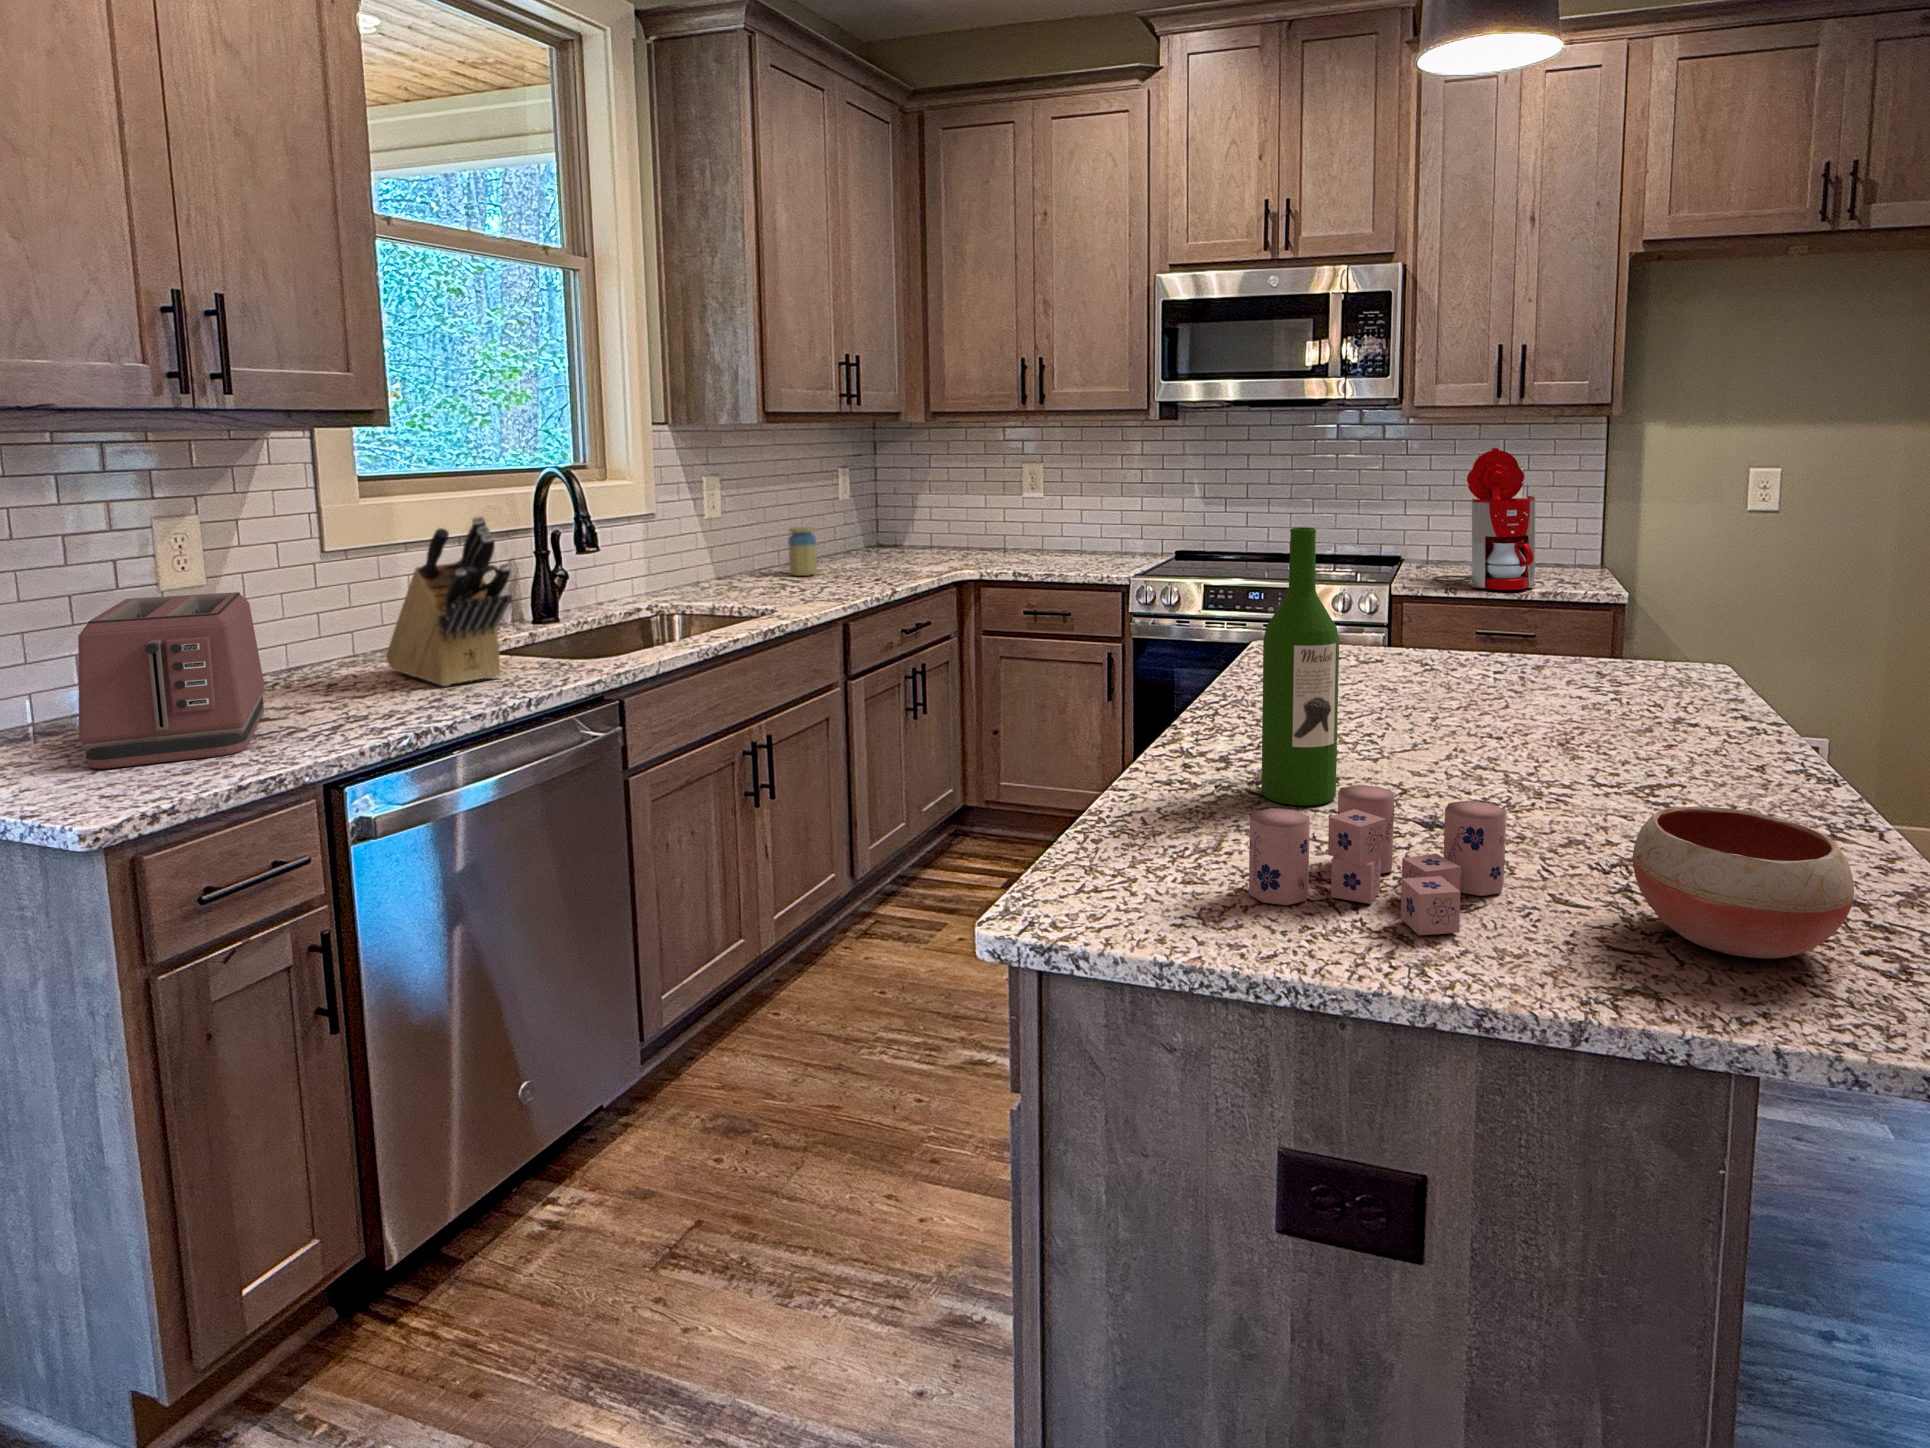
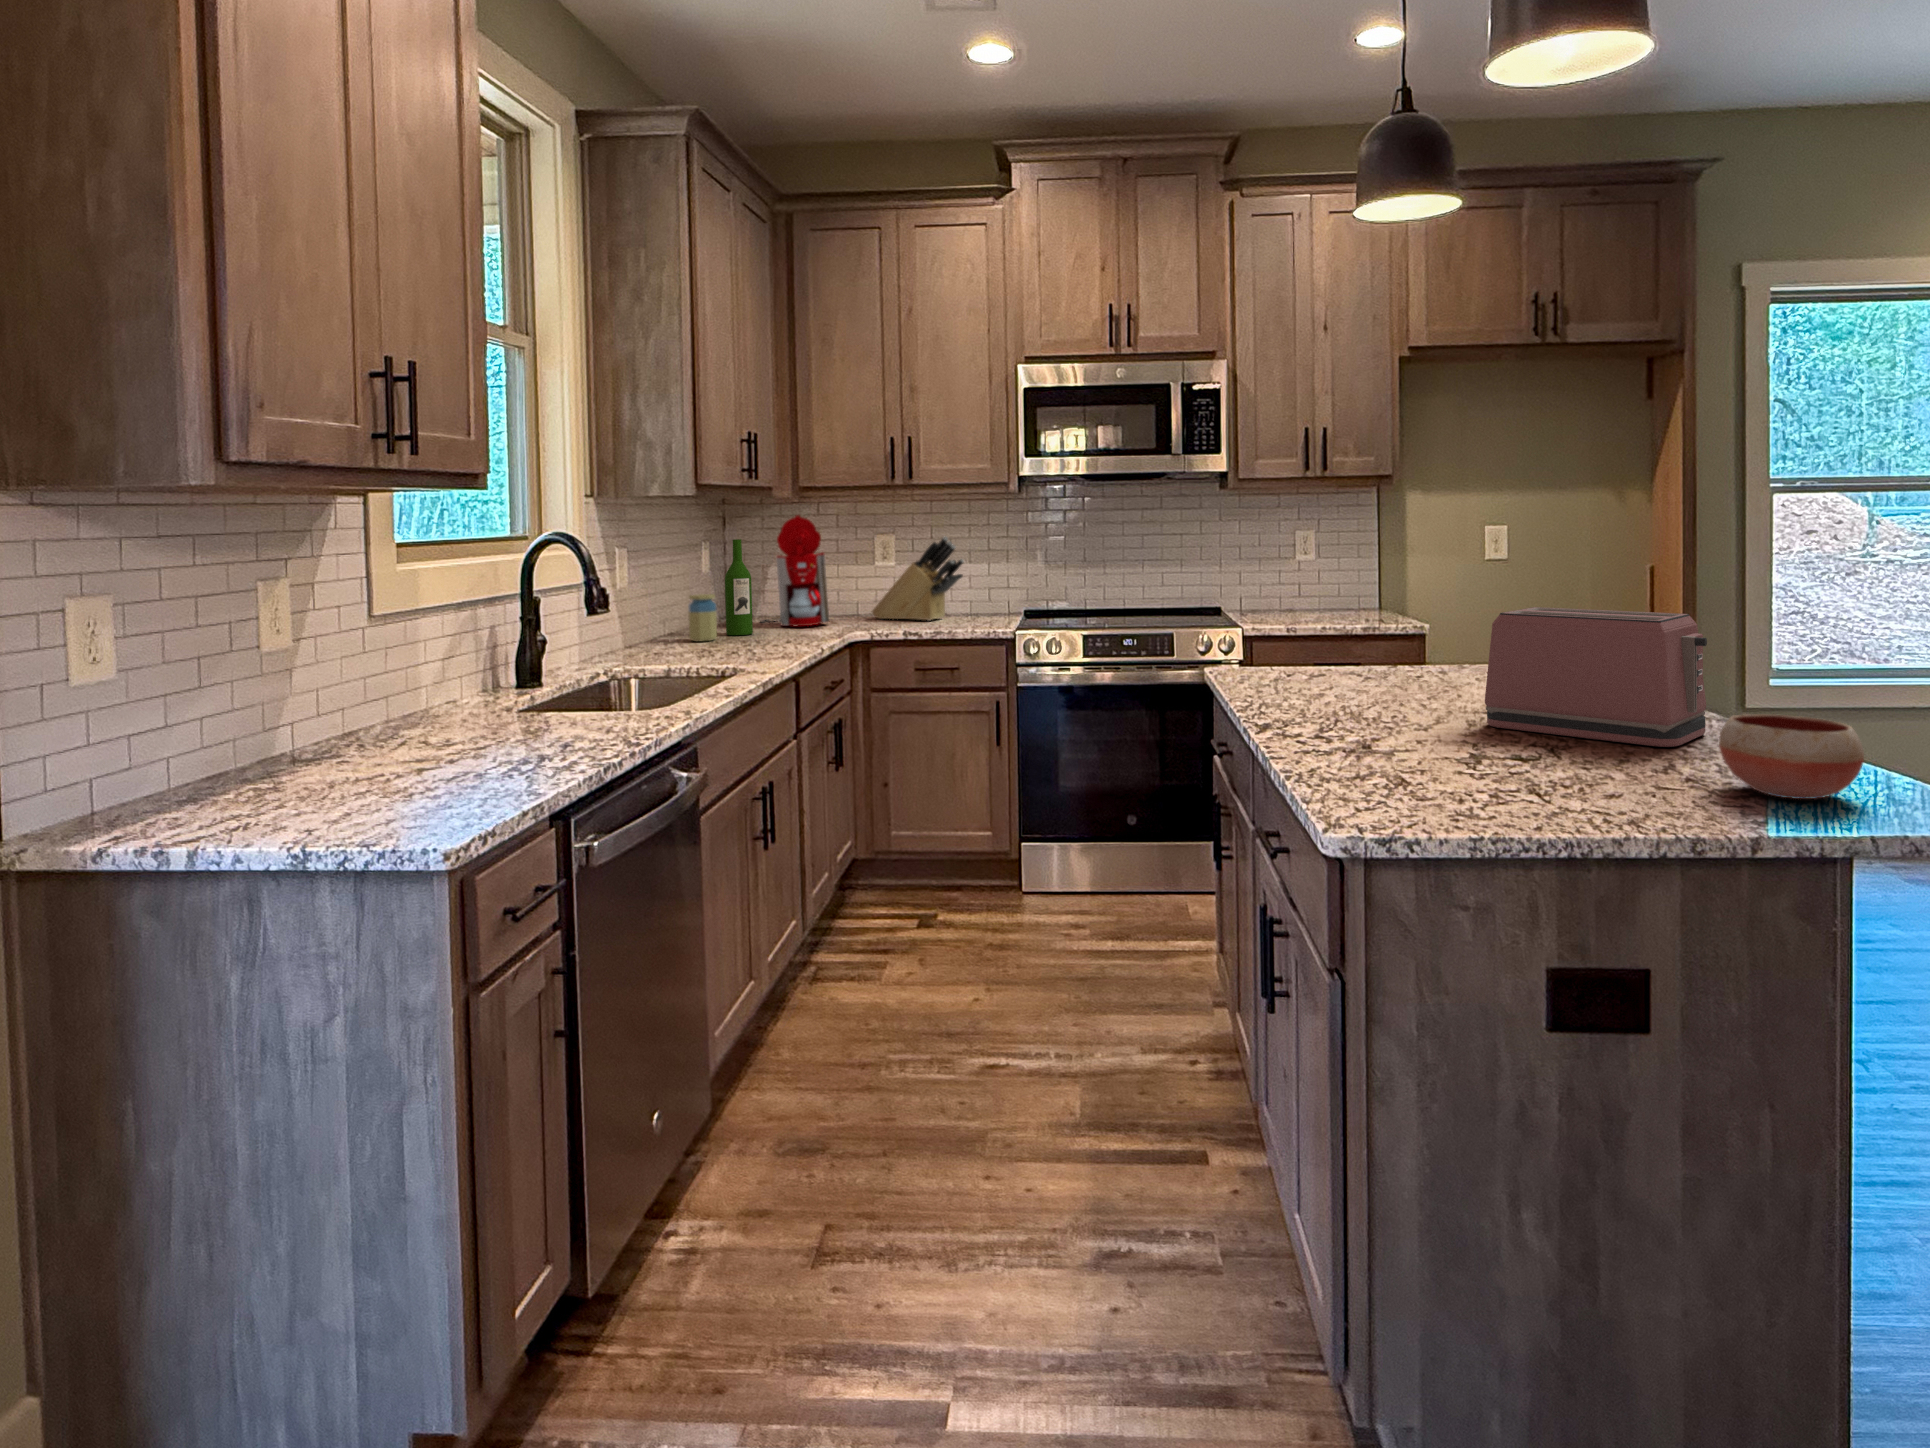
coffee maker: present [1433,448,1536,590] -> present [761,515,829,626]
knife block: present [386,516,512,686] -> present [872,537,964,621]
wine bottle: present [1261,528,1339,805] -> present [725,539,753,635]
toaster: present [78,592,264,769] -> present [1485,607,1707,747]
candle: present [1249,785,1507,935] -> none [1478,725,1639,808]

